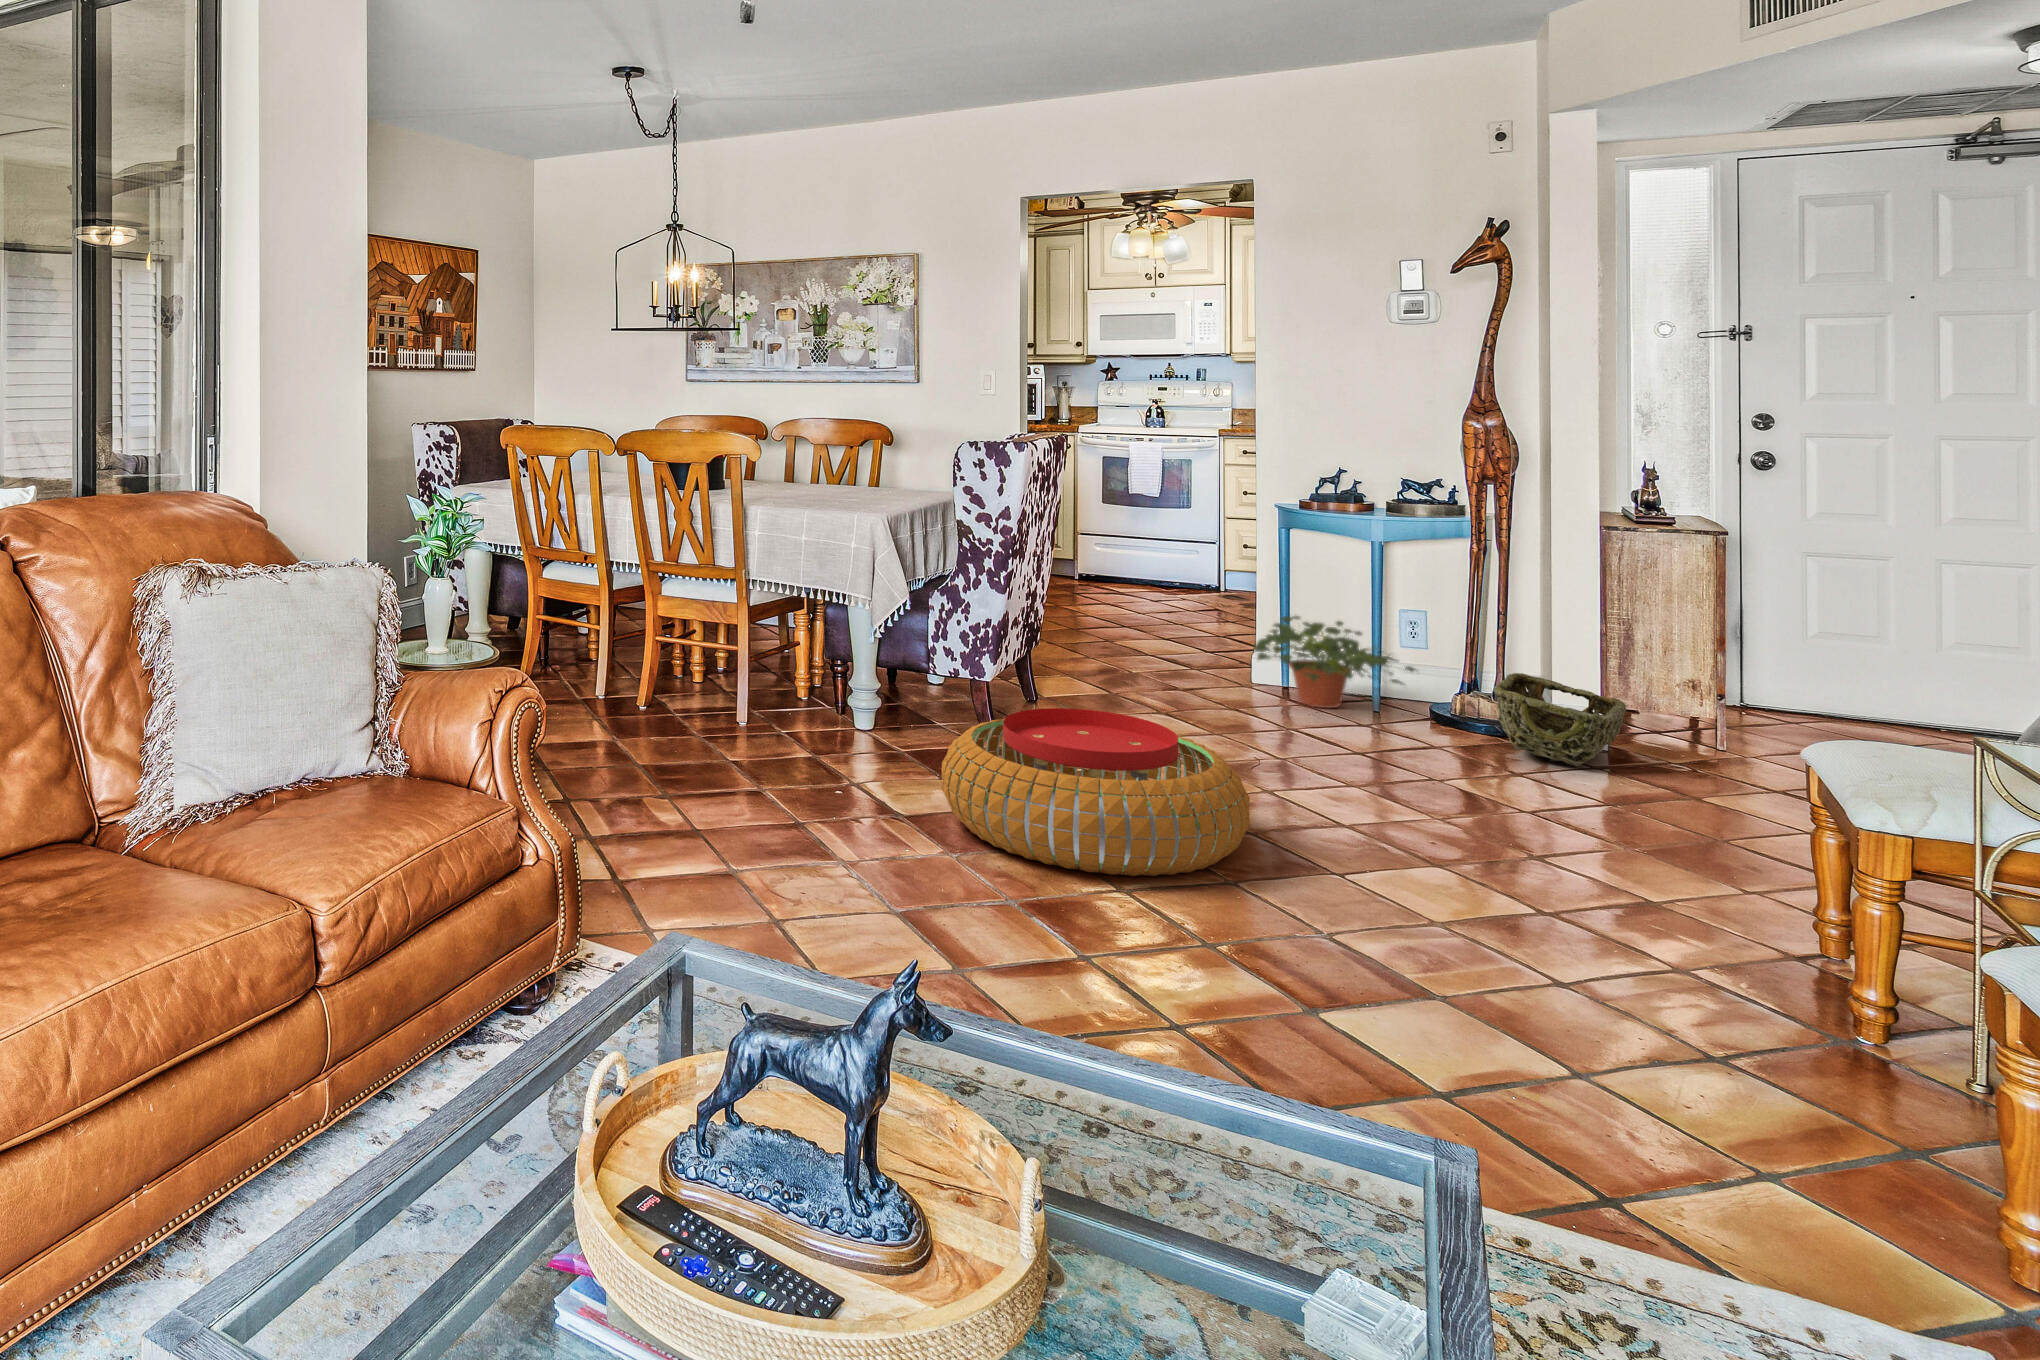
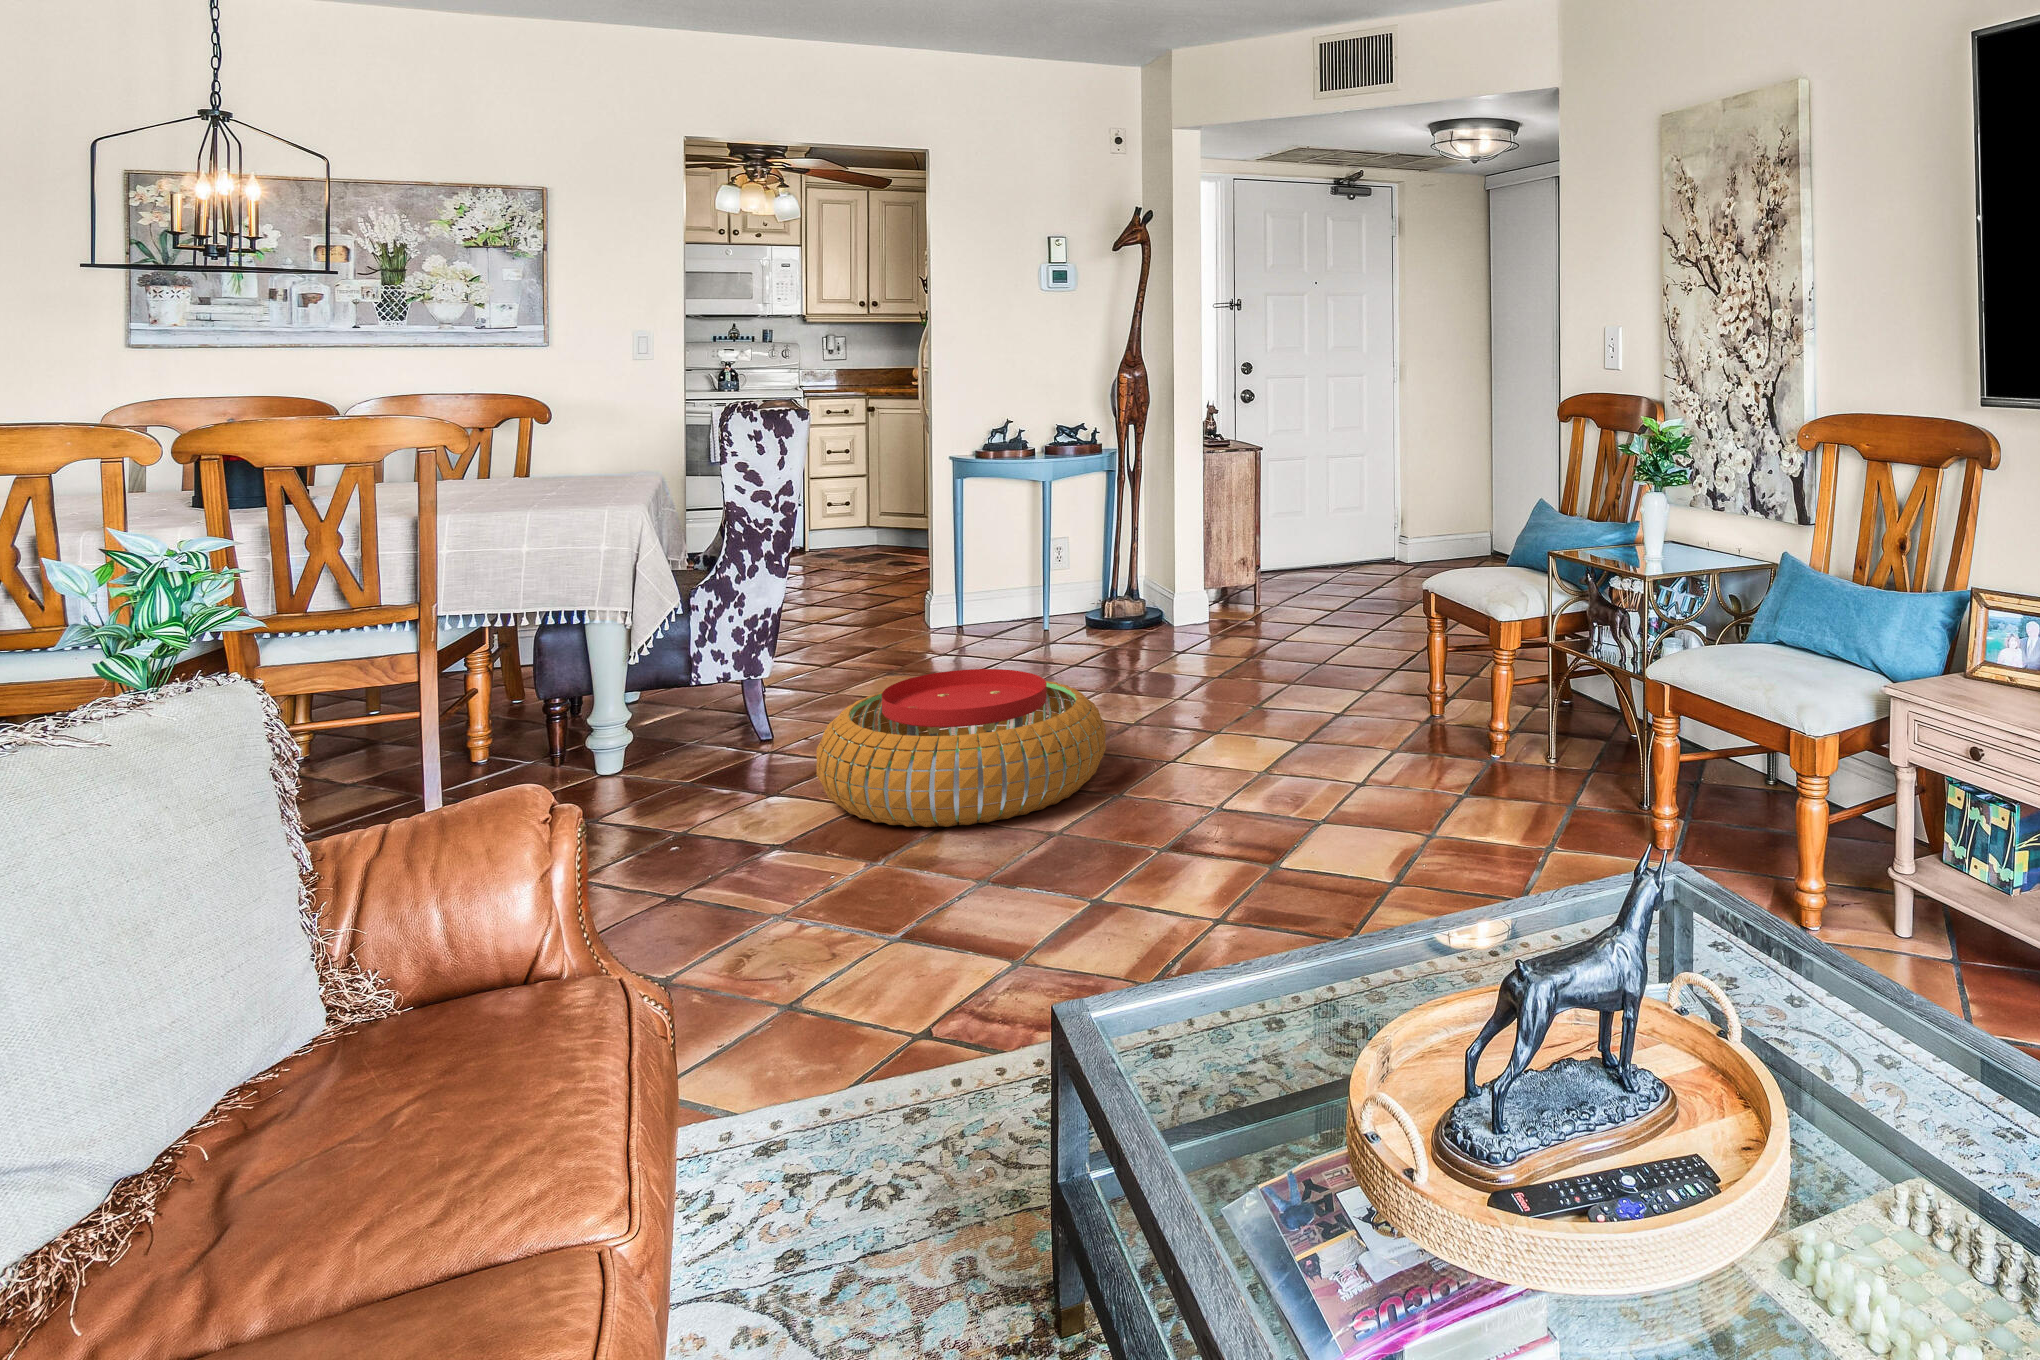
potted plant: present [1254,616,1415,708] -> none [950,557,1077,637]
woven basket: present [1494,673,1626,766] -> none [1144,577,1228,640]

